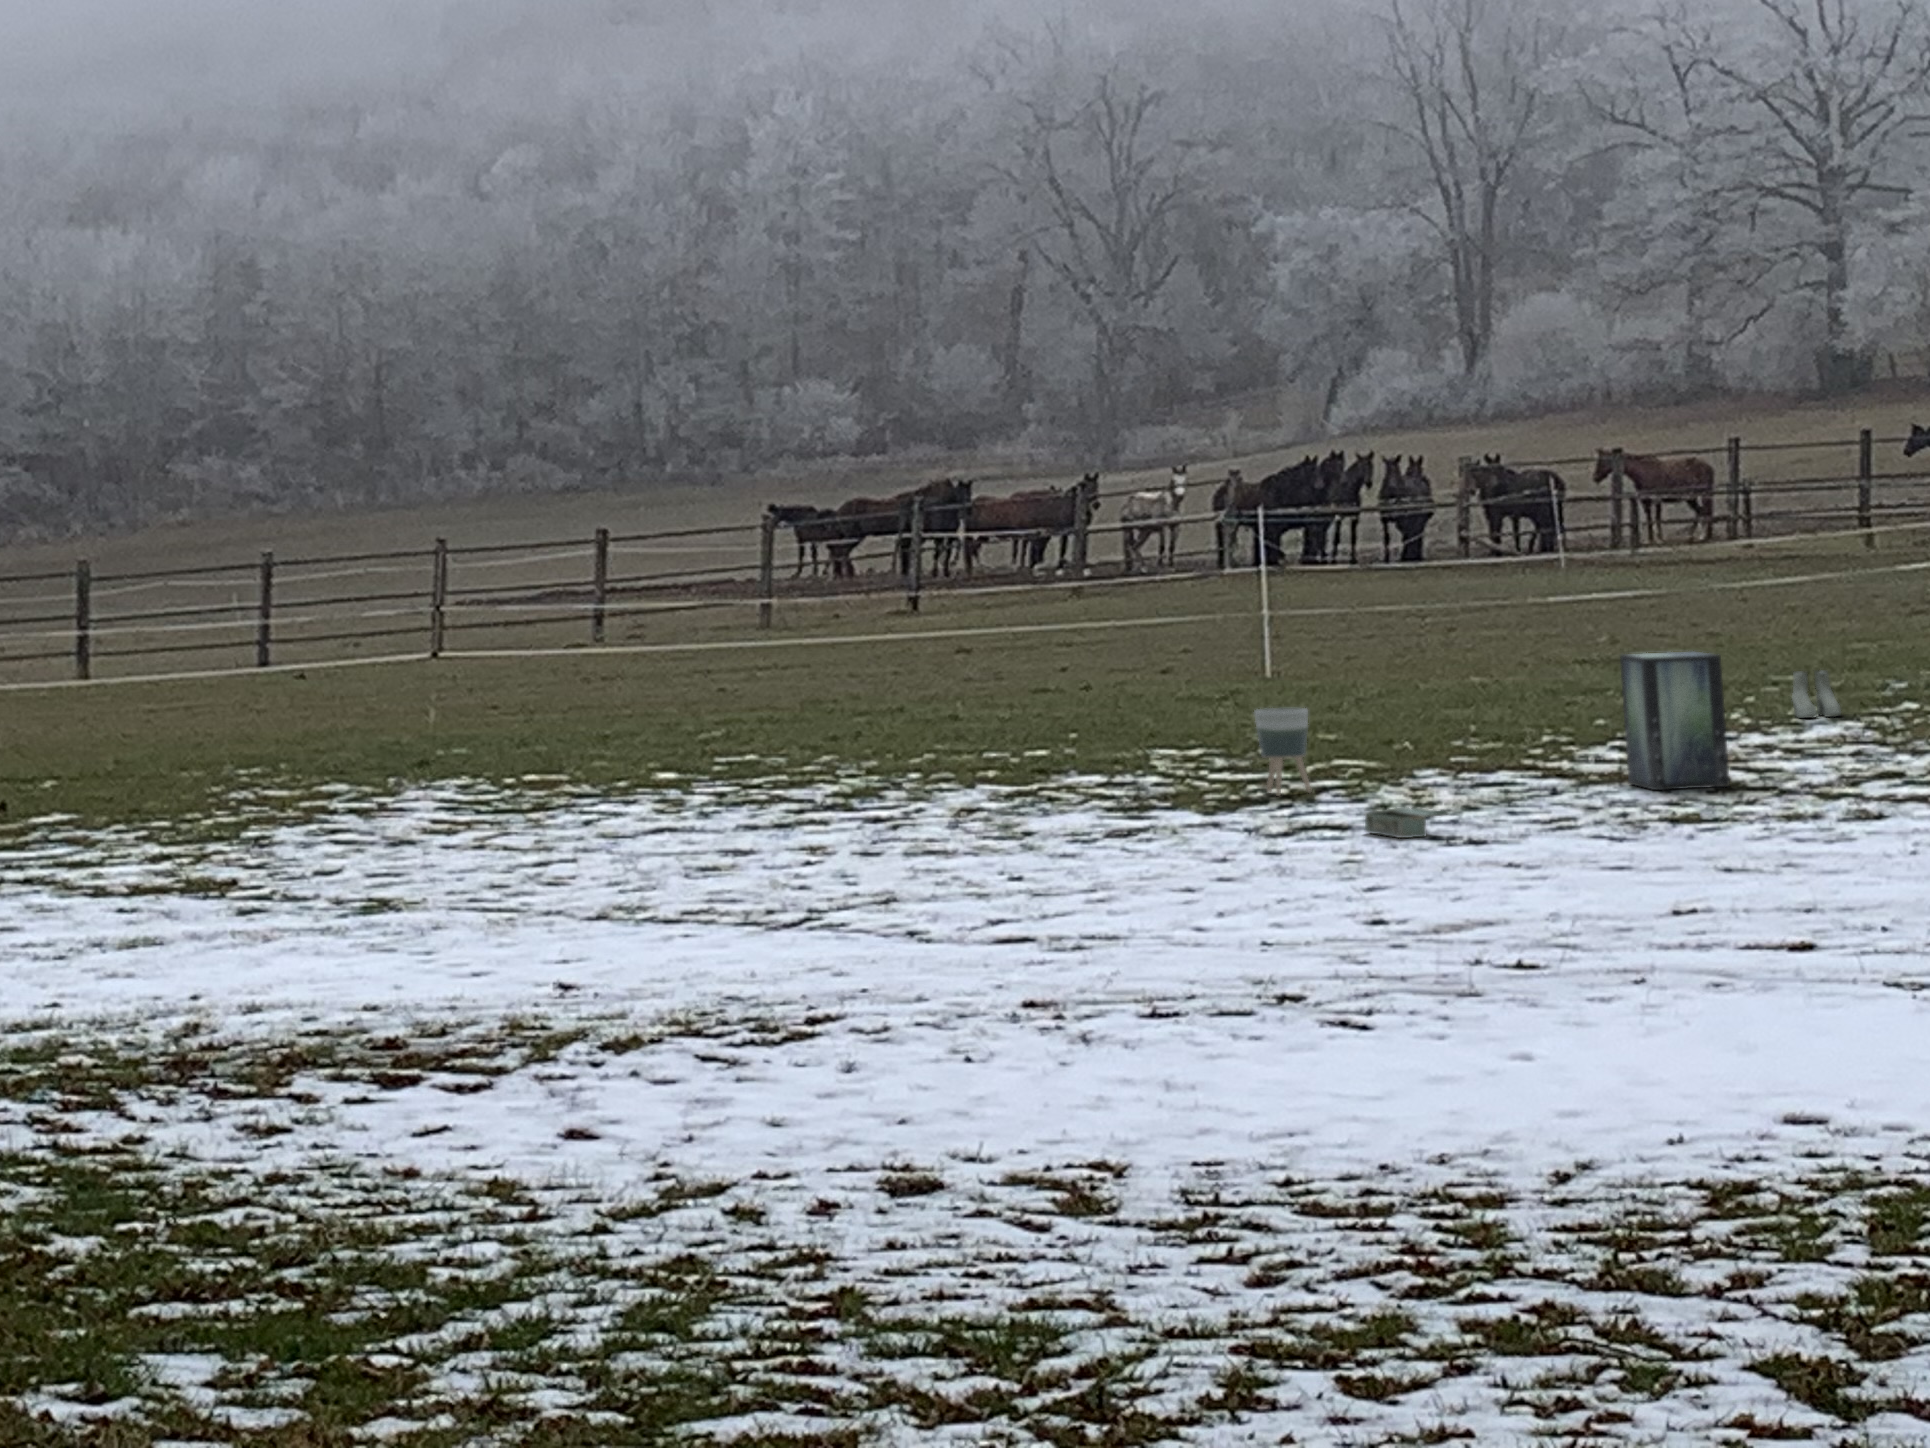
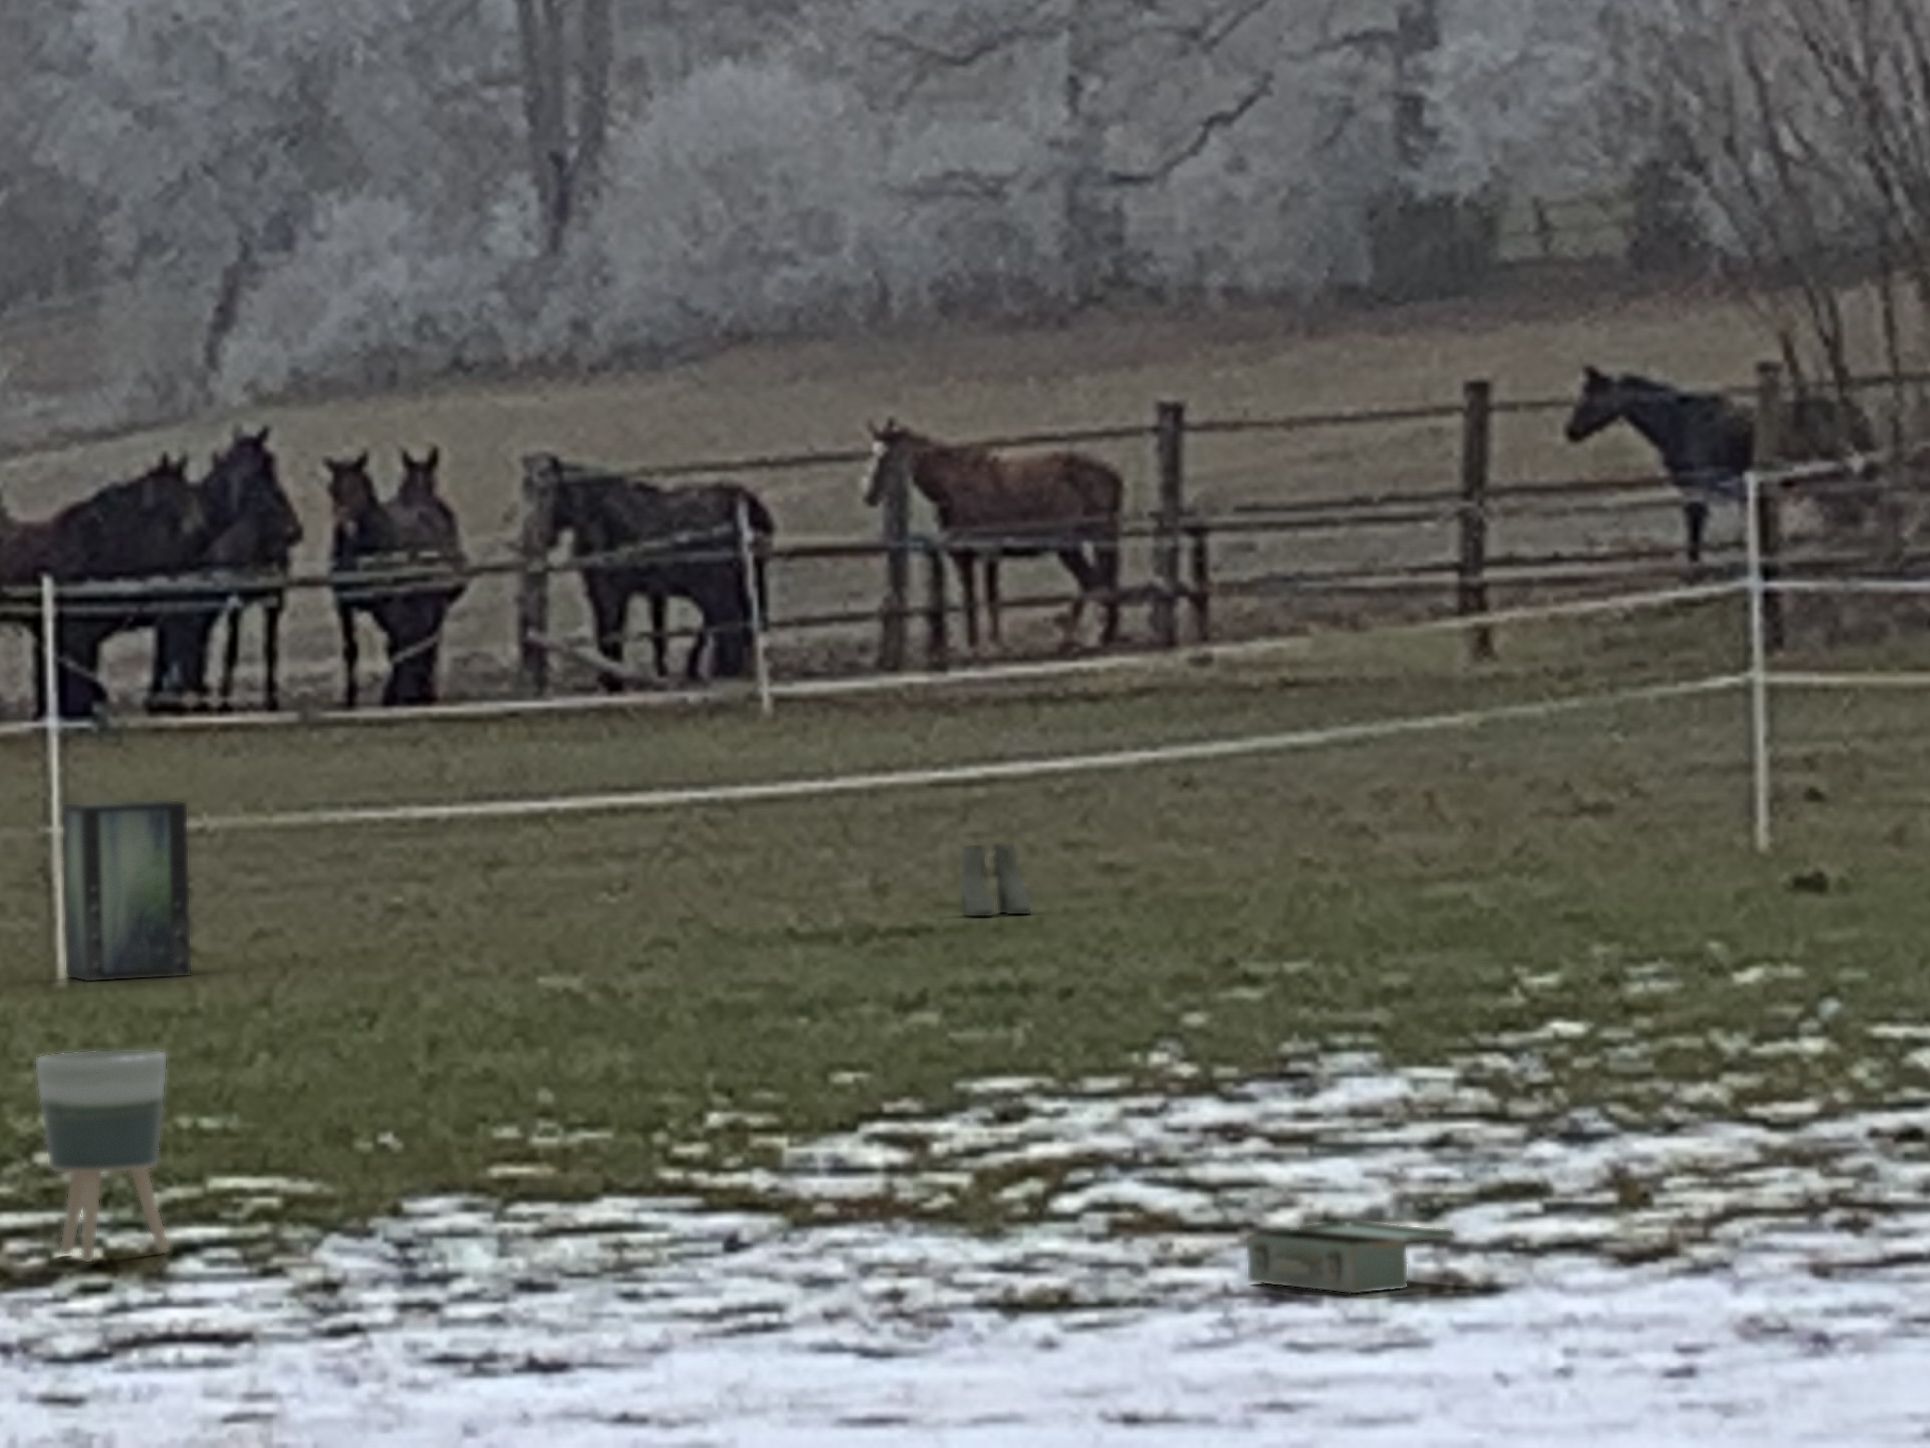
storage box: present [1620,651,1730,790] -> present [62,800,191,980]
boots: present [1792,670,1841,718] -> present [959,844,1031,916]
toolbox: present [1364,807,1447,838] -> present [1247,1221,1454,1293]

